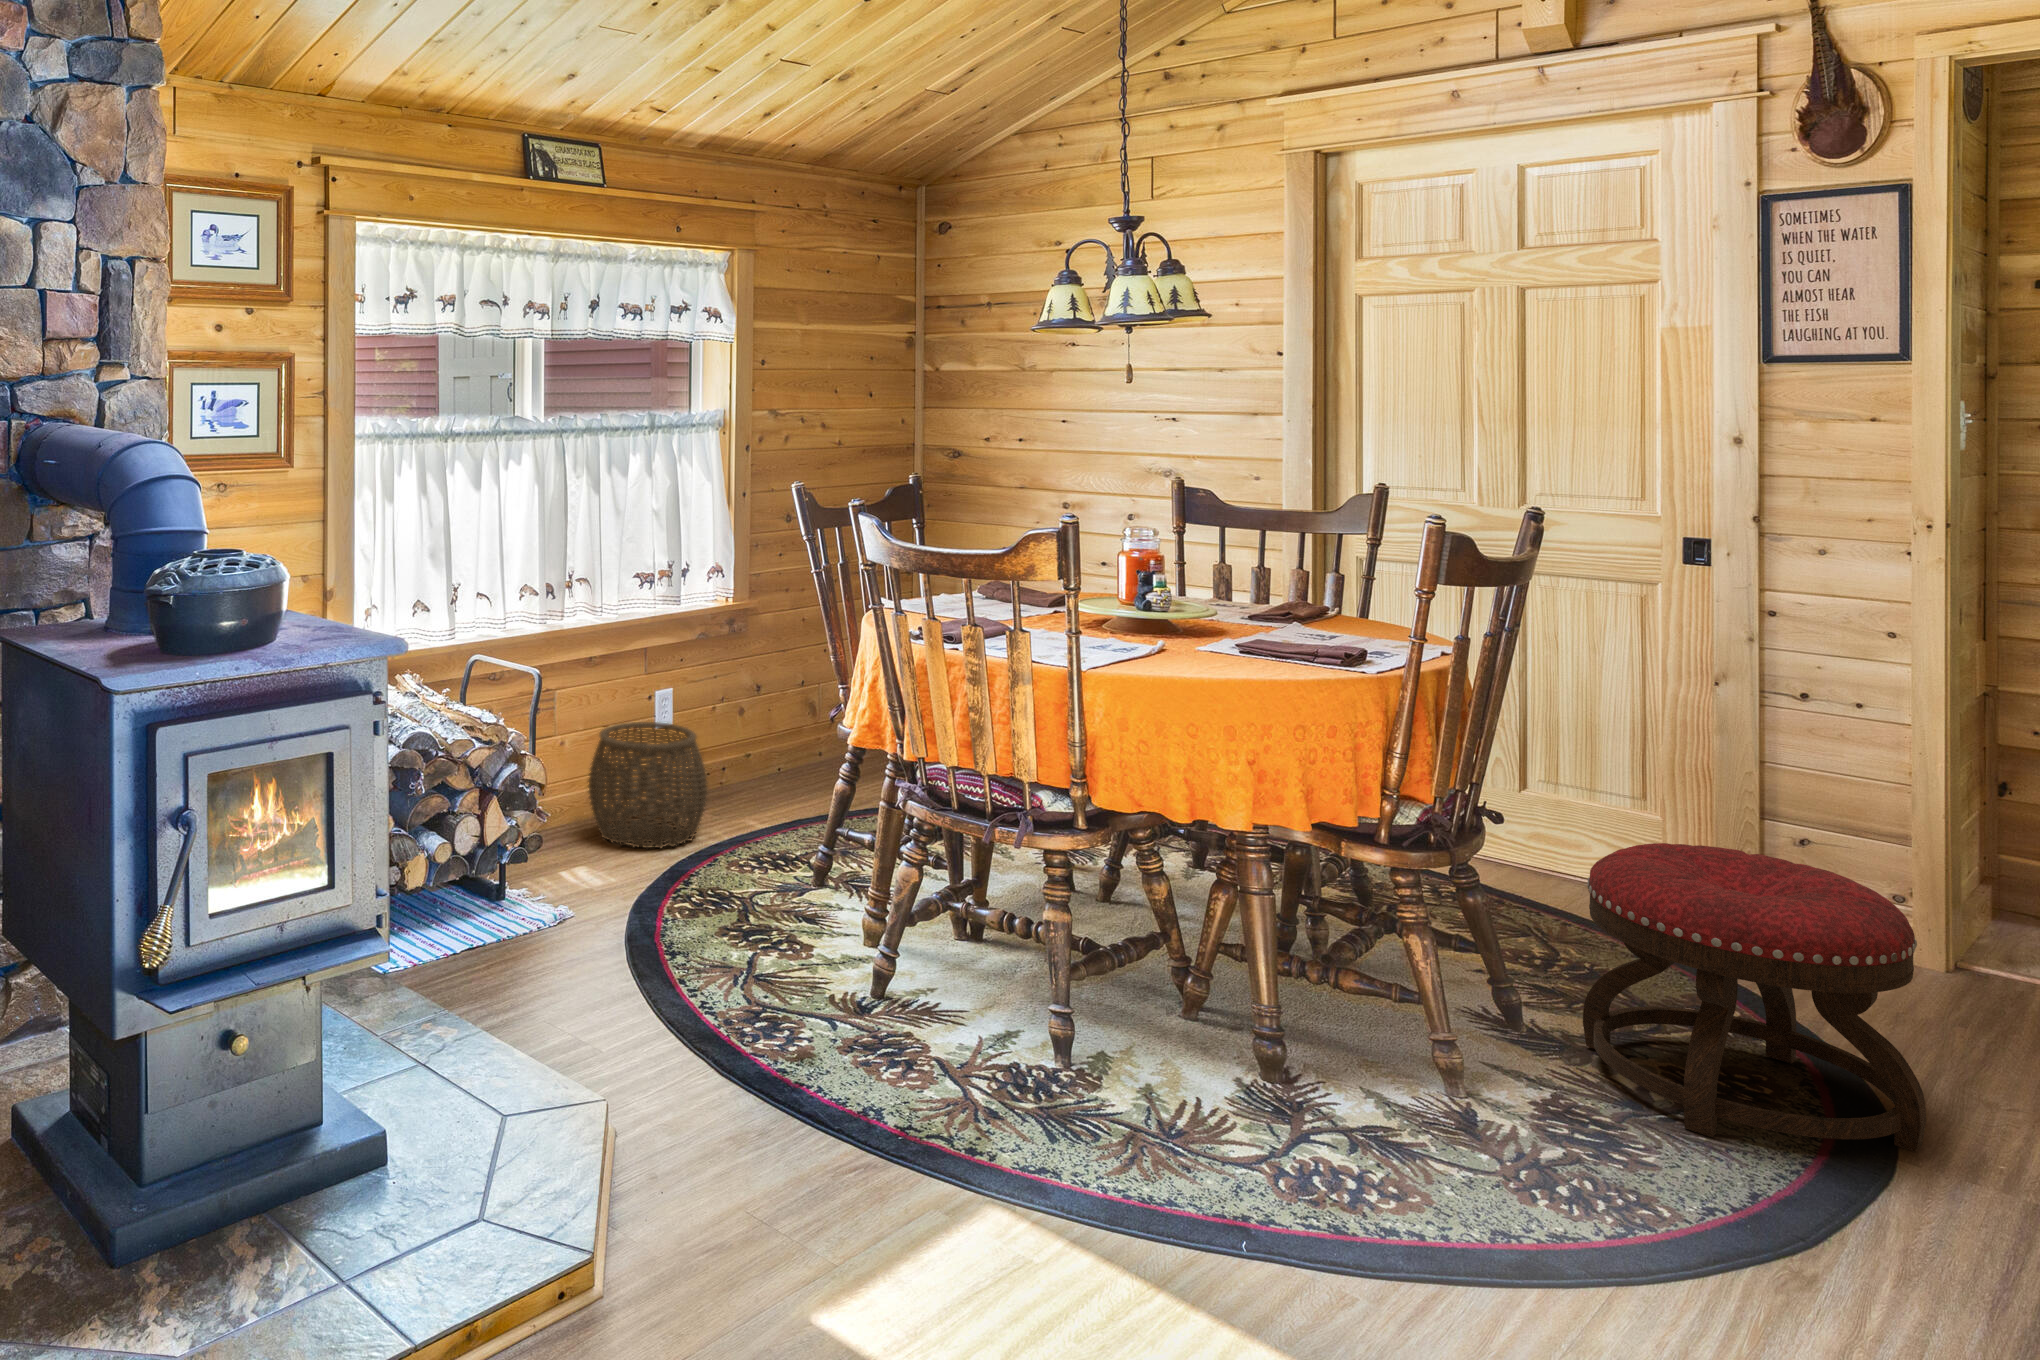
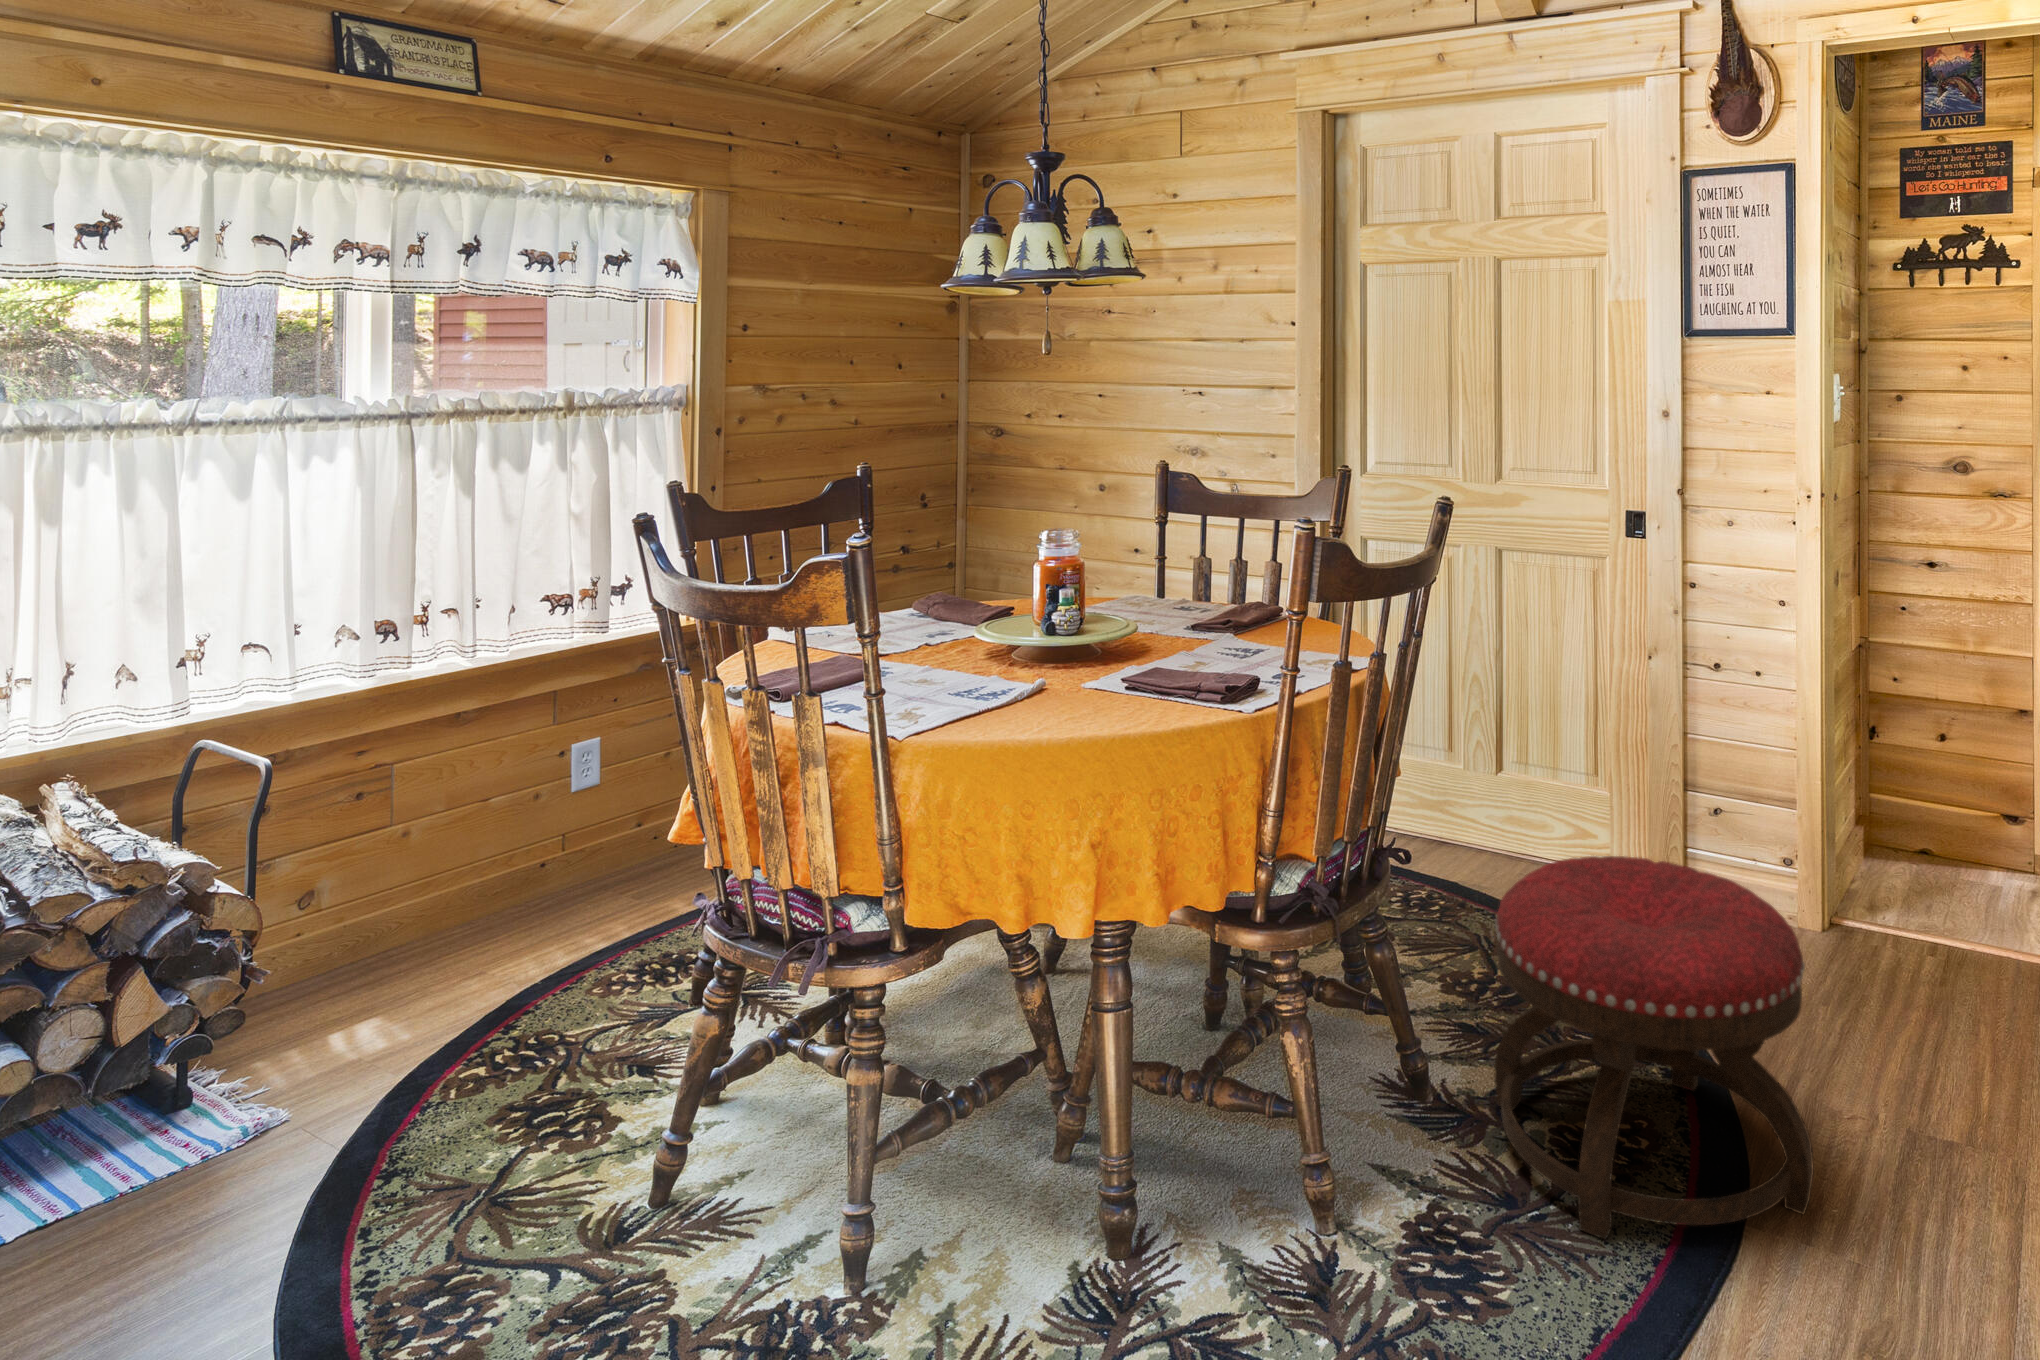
woven basket: present [588,722,708,848] -> none [423,777,600,952]

